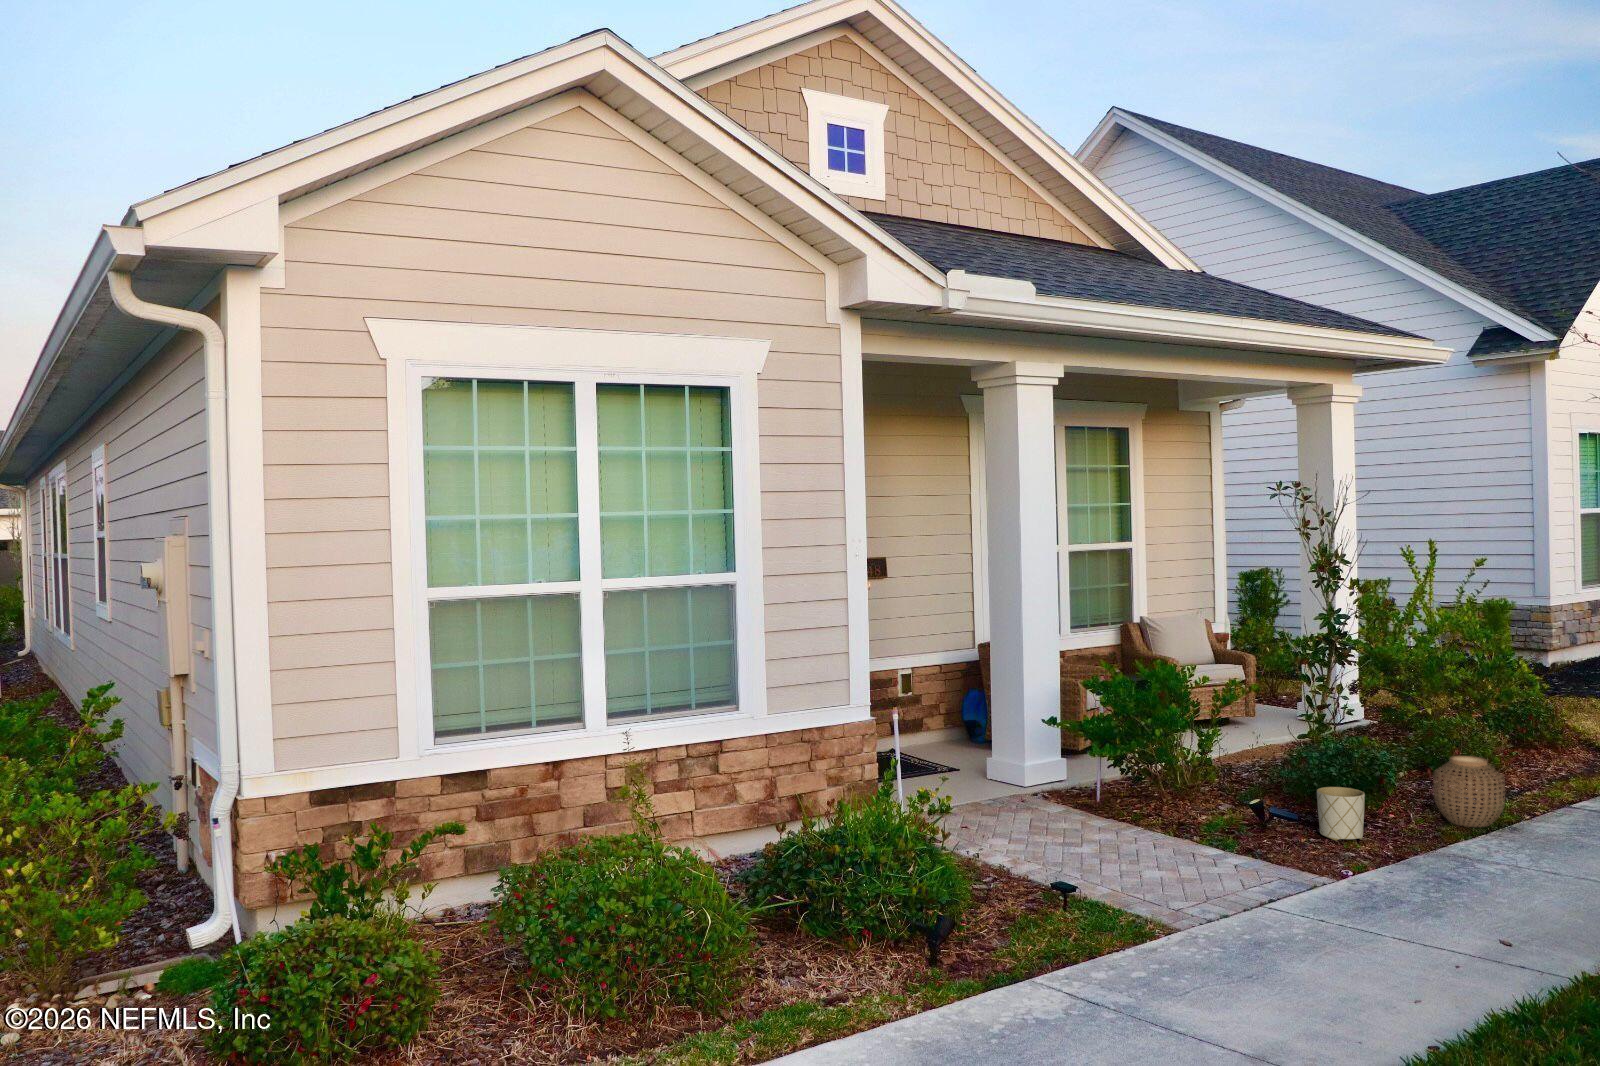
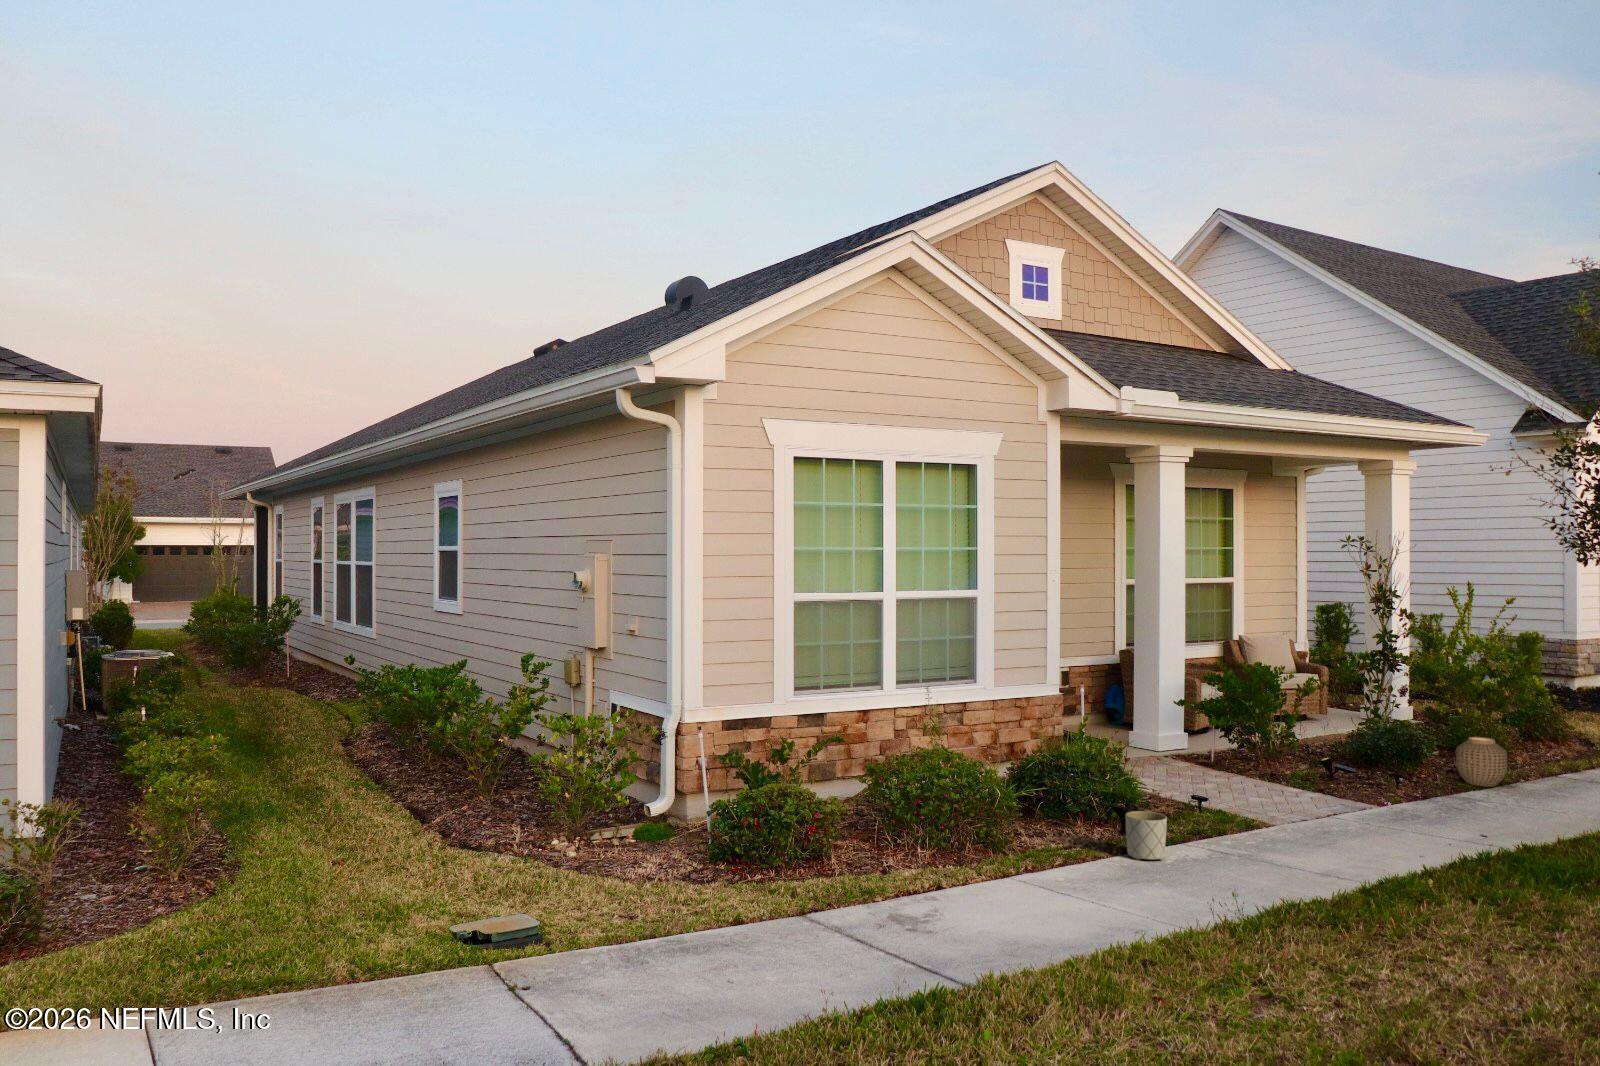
planter: present [1317,787,1365,841] -> present [1125,811,1167,860]

